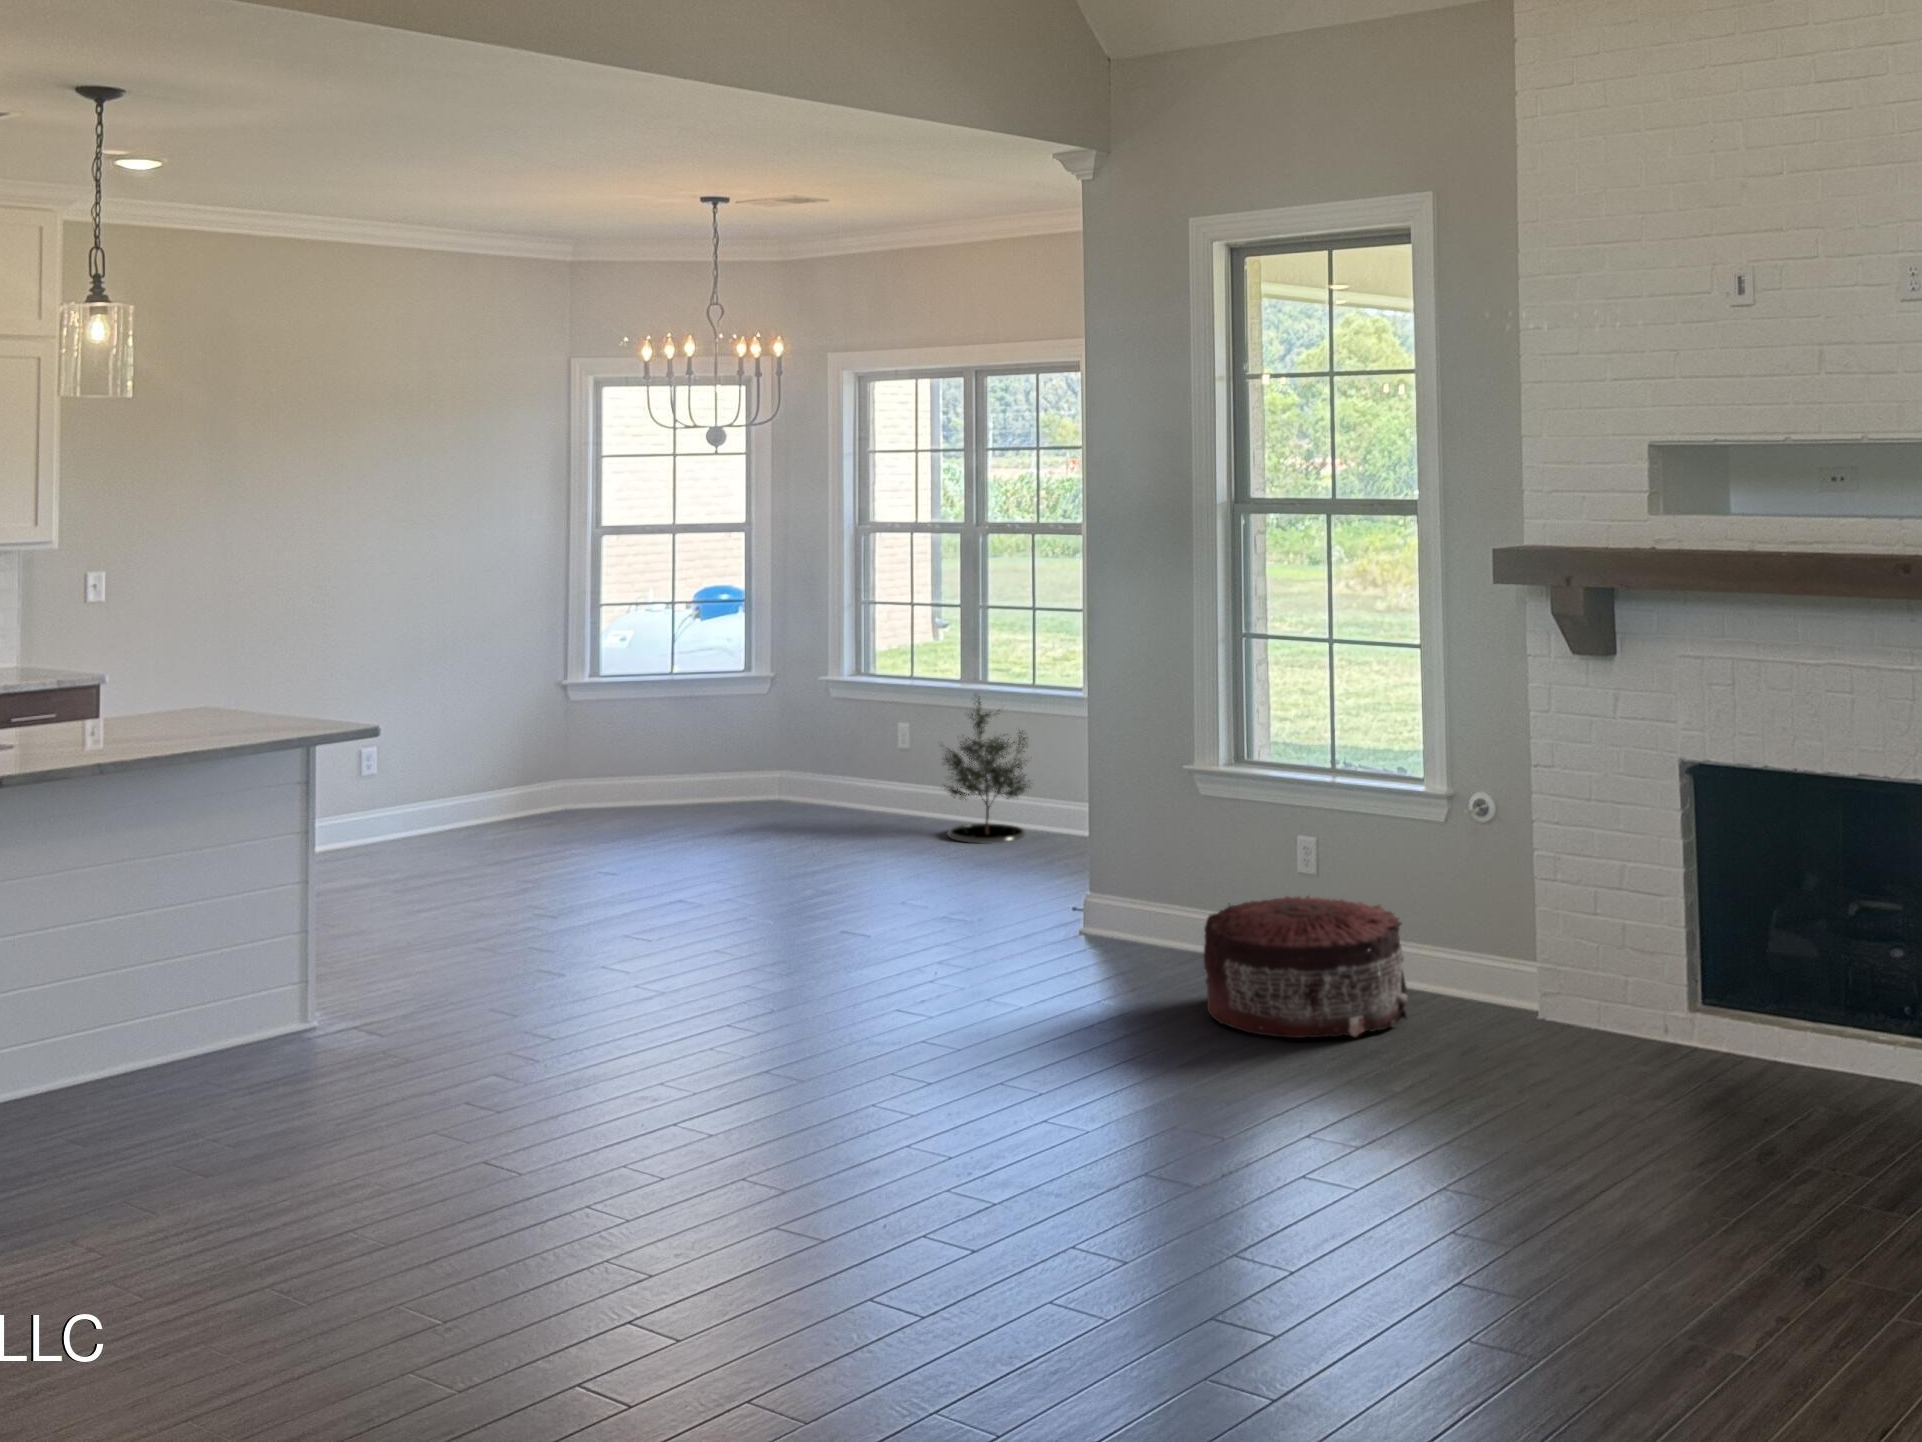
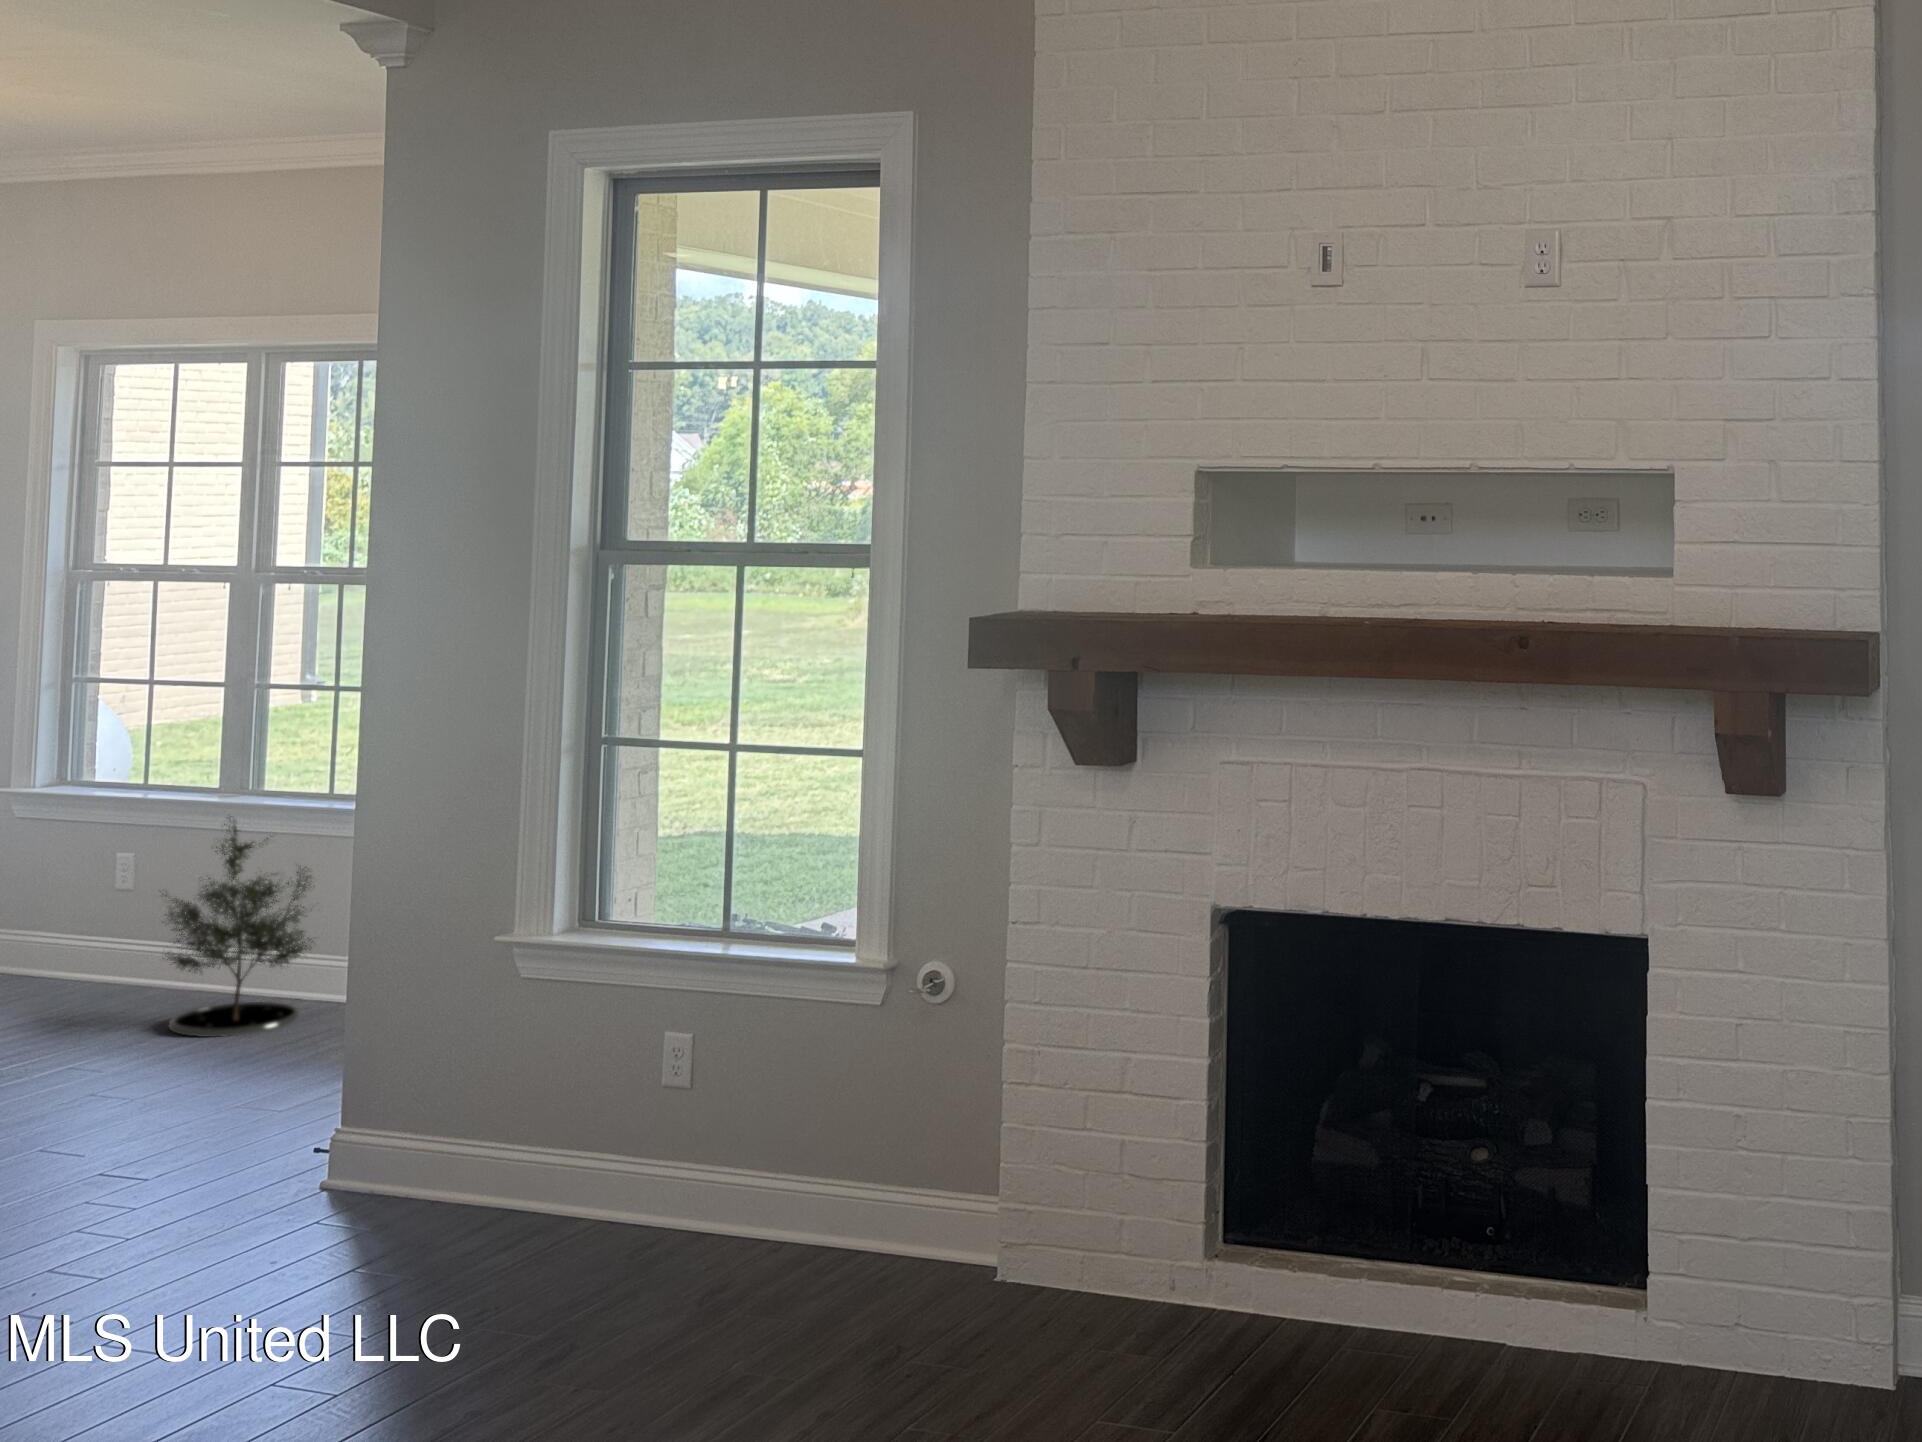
pouf: present [1204,895,1408,1038] -> none [478,1123,804,1372]

